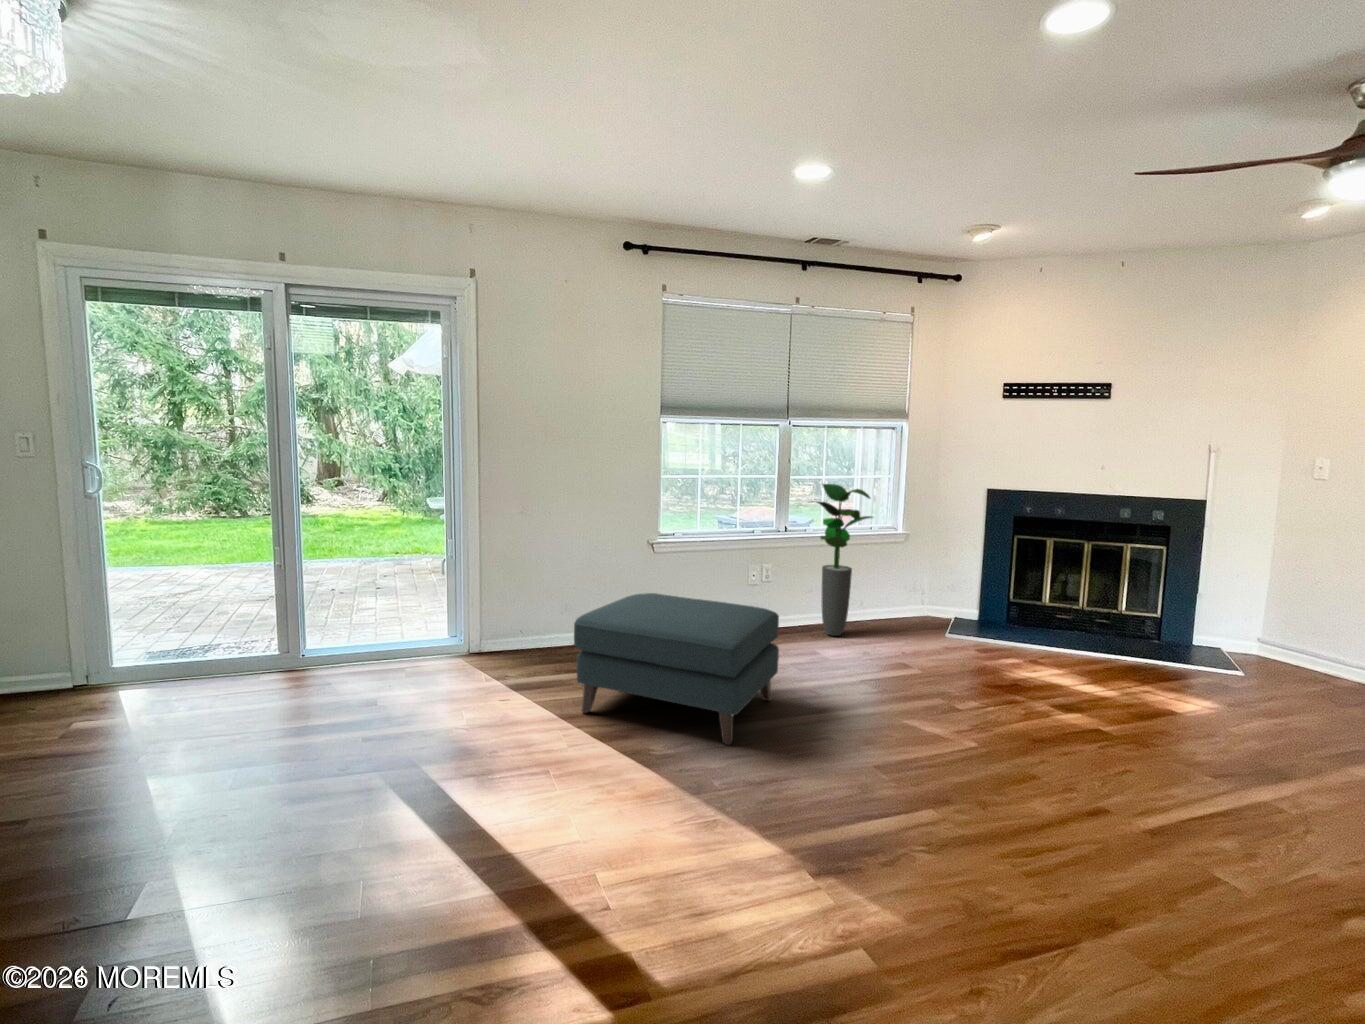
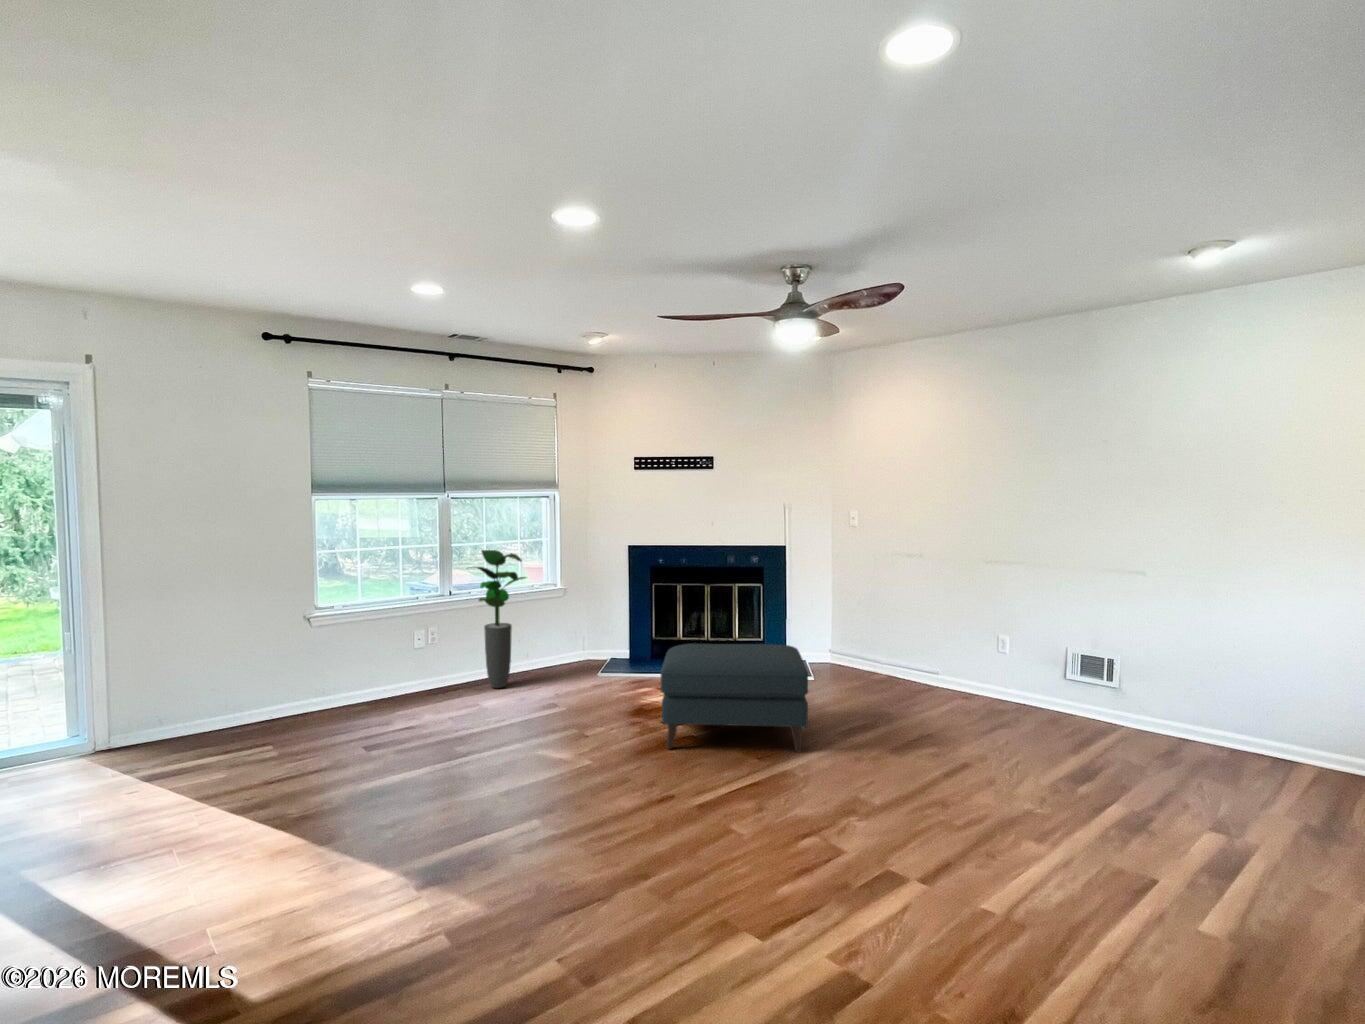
ottoman: present [574,593,779,745] -> present [660,644,808,752]

